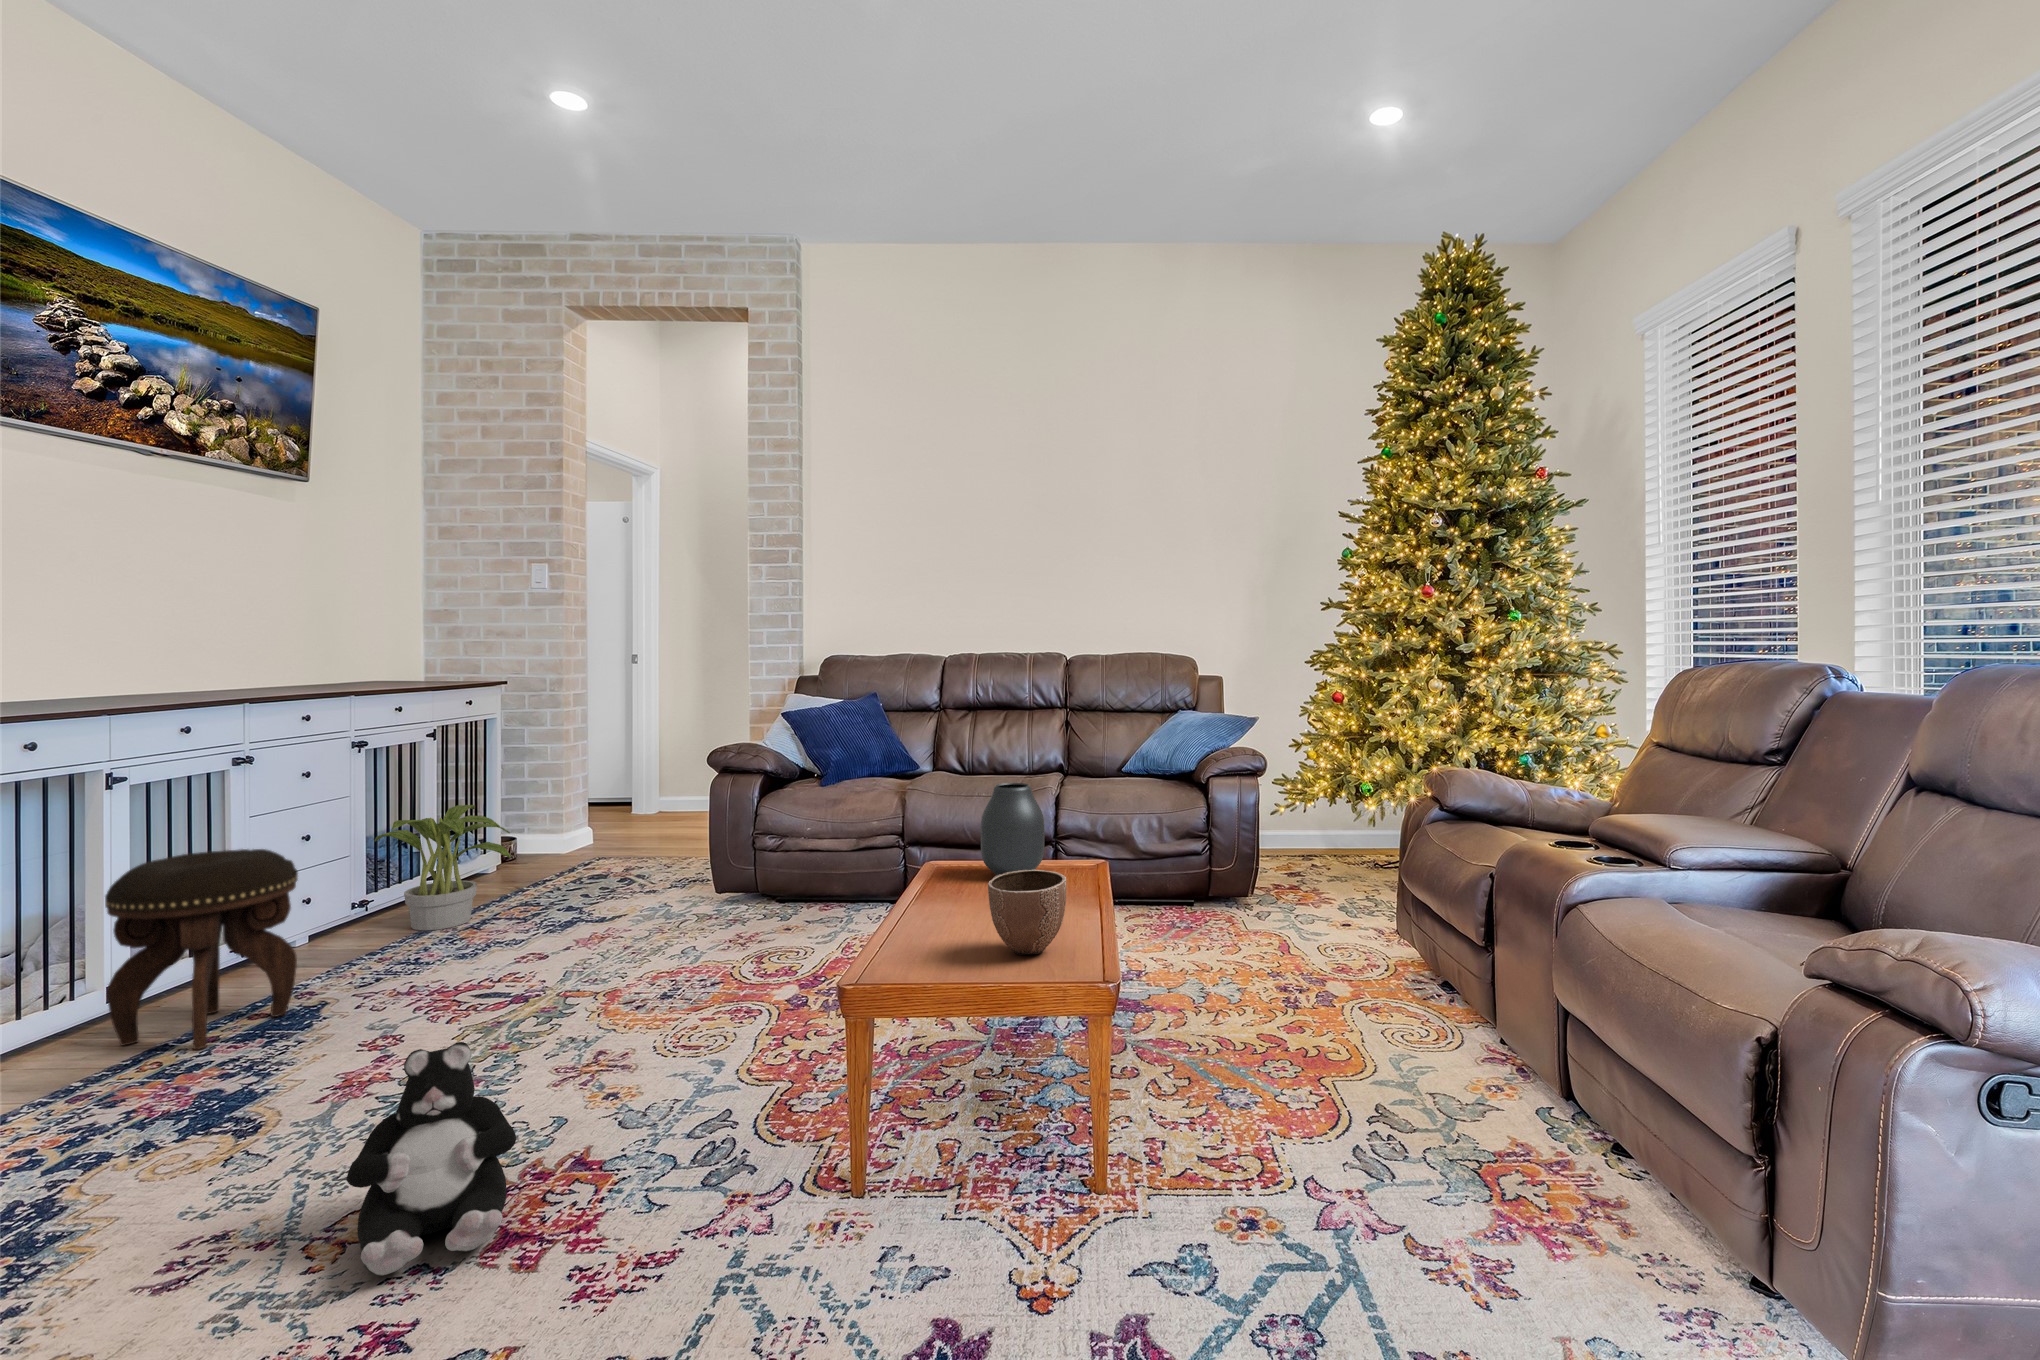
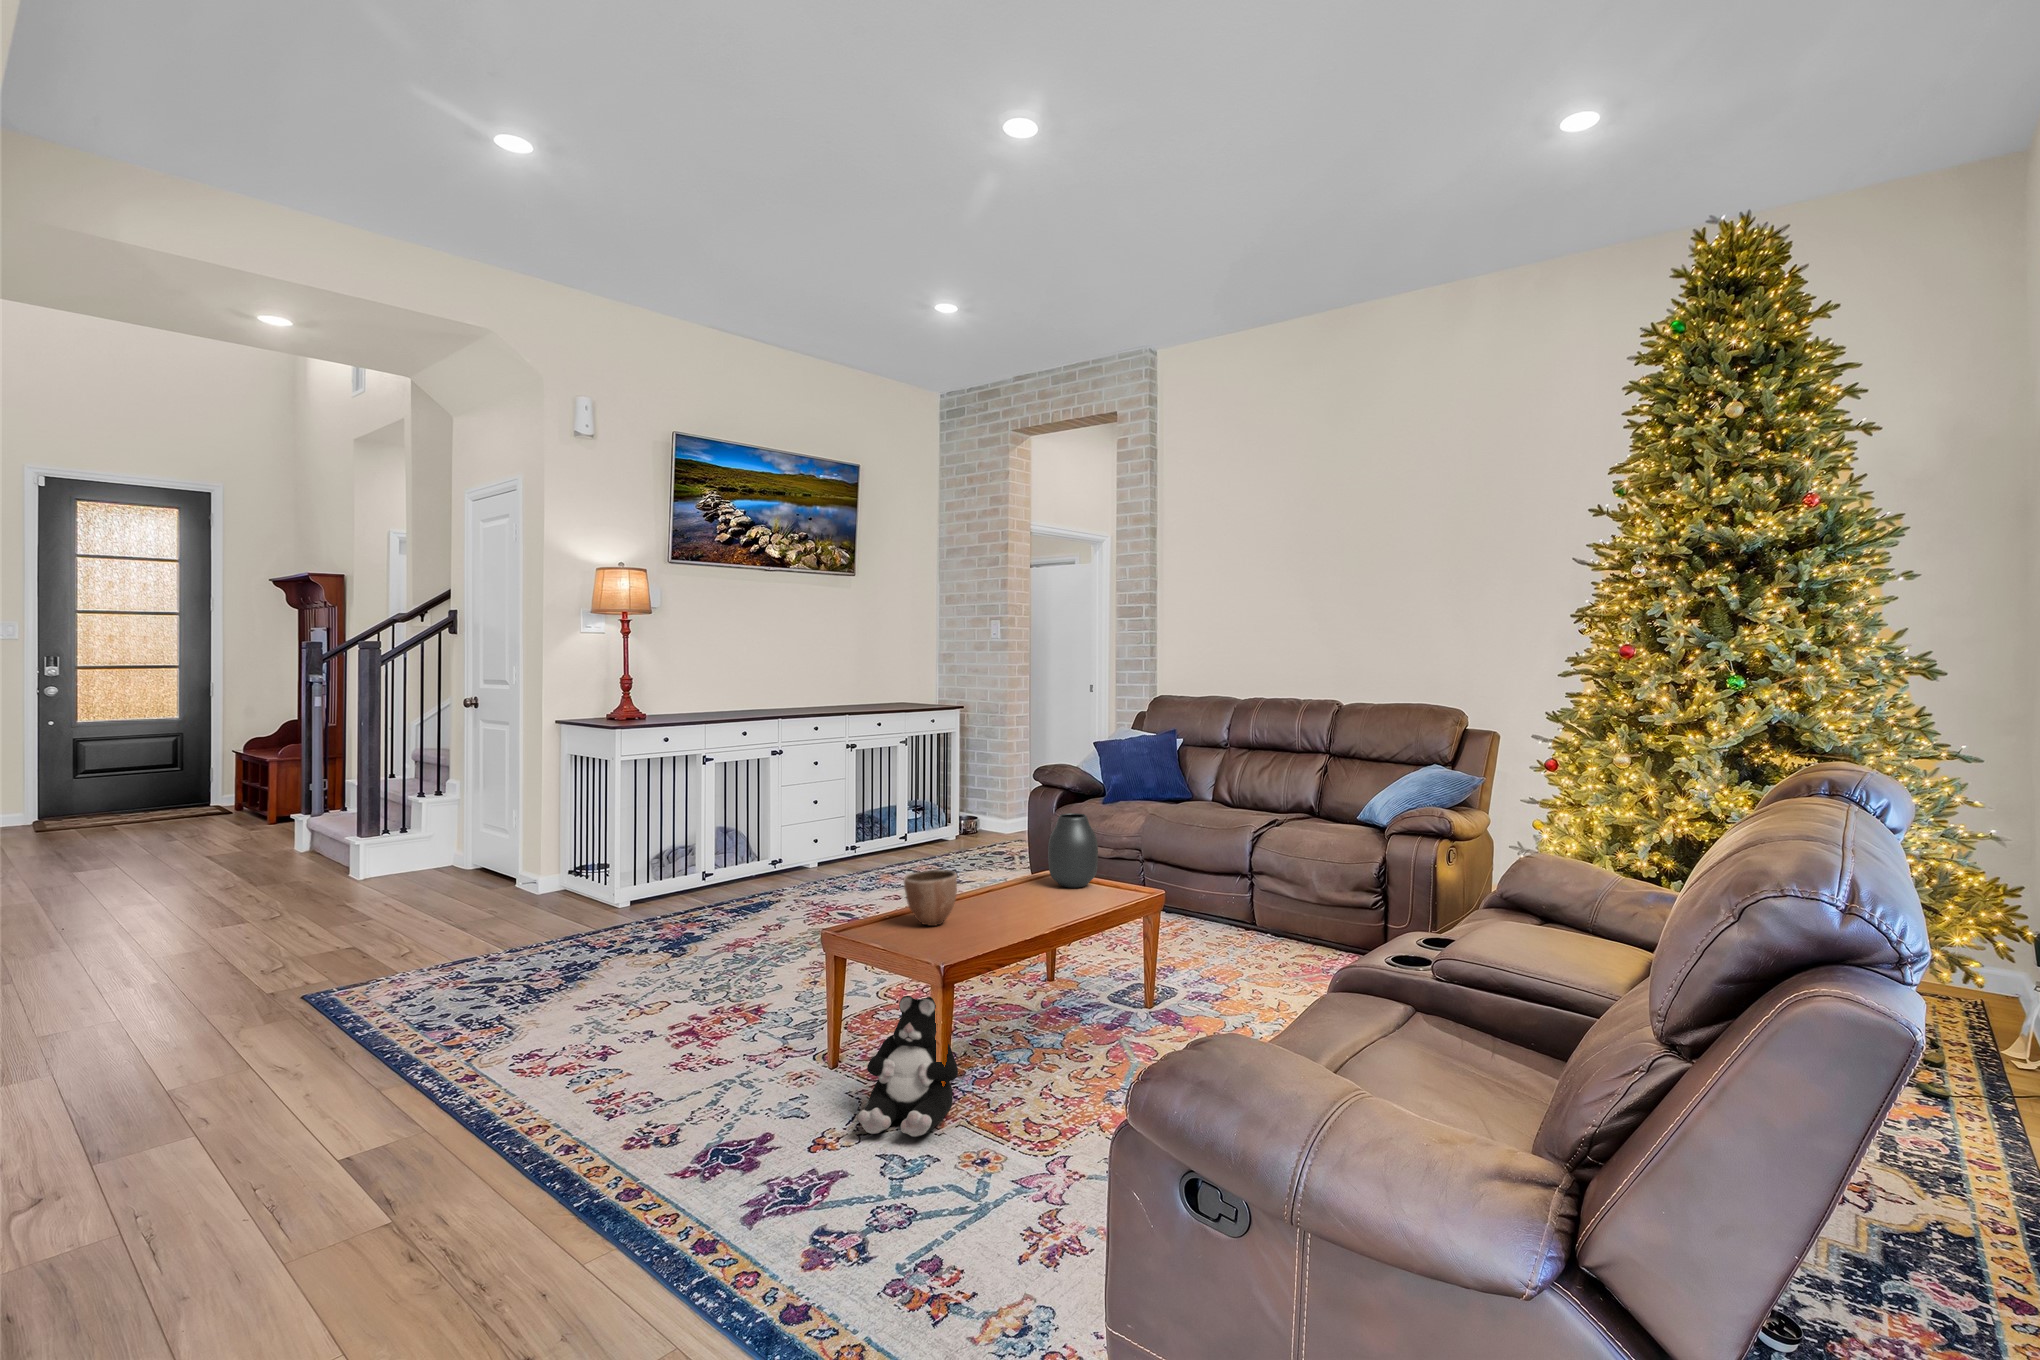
potted plant: present [375,805,511,930] -> none [846,791,922,871]
footstool: present [105,849,298,1050] -> none [683,803,764,908]
plush toy: present [347,1042,516,1275] -> present [858,996,958,1137]

